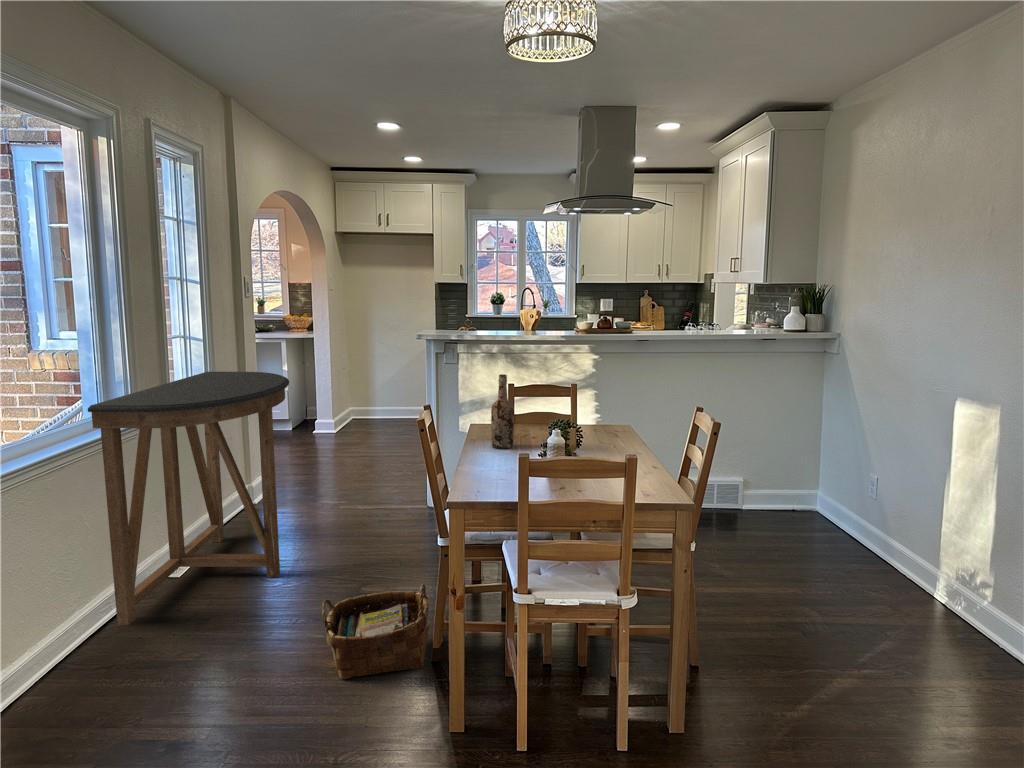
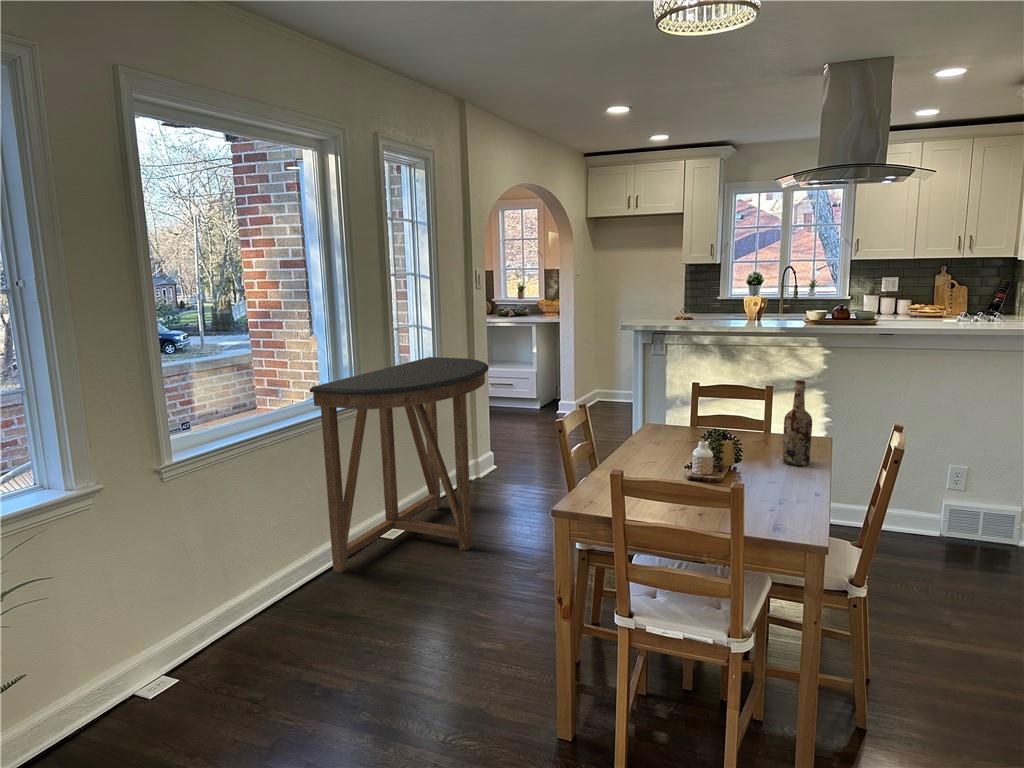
wine bottle: present [491,374,514,449] -> present [783,381,812,466]
woven basket: present [322,584,430,679] -> none [468,581,573,665]

